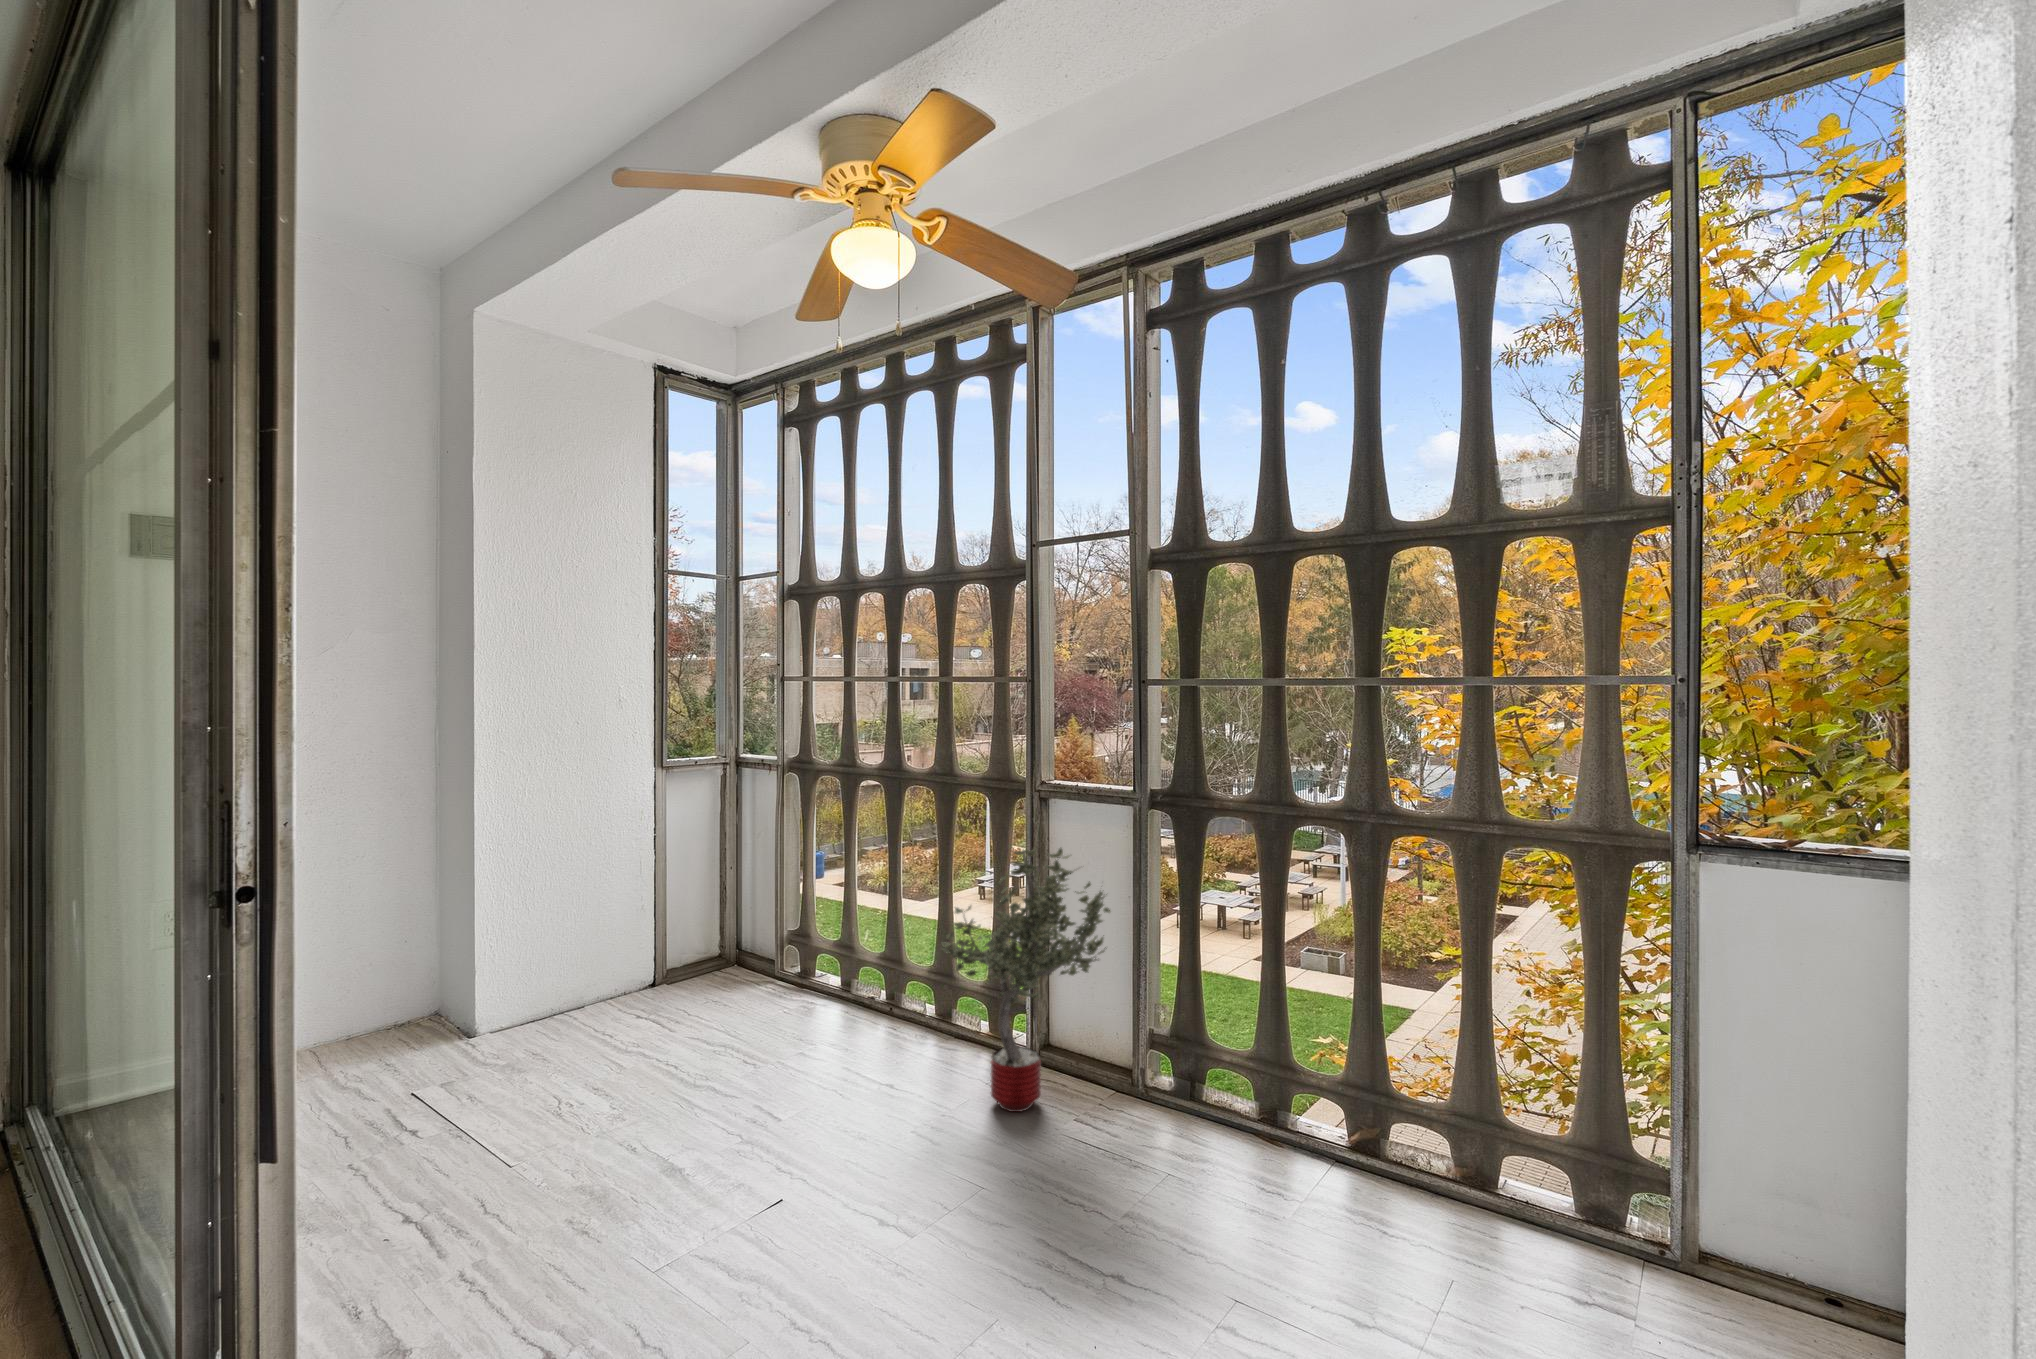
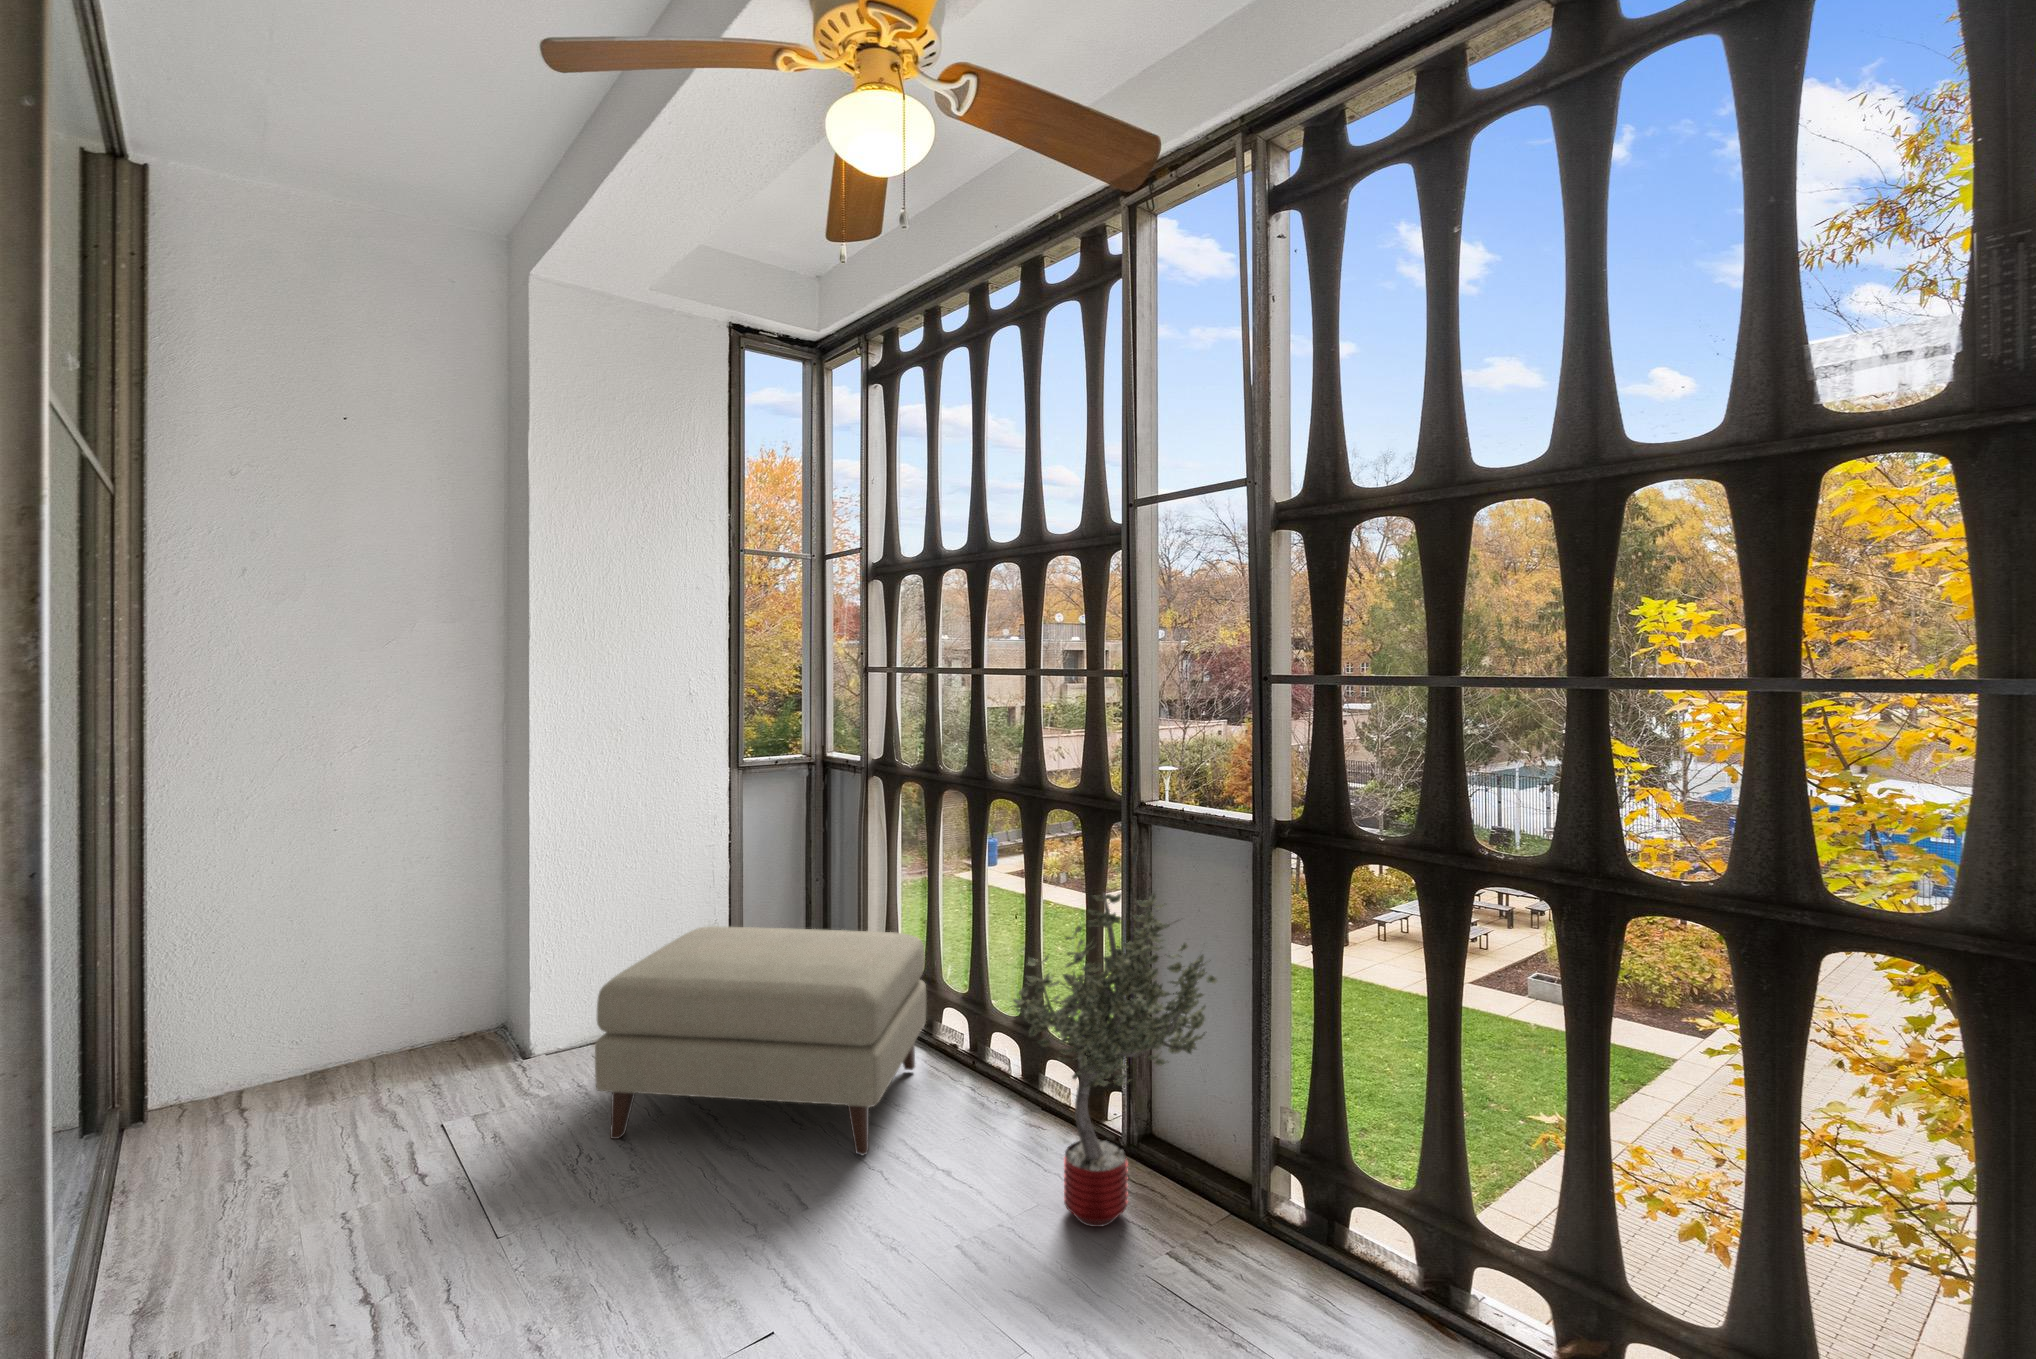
ottoman: none [568,902,850,1089] -> present [595,926,926,1155]

